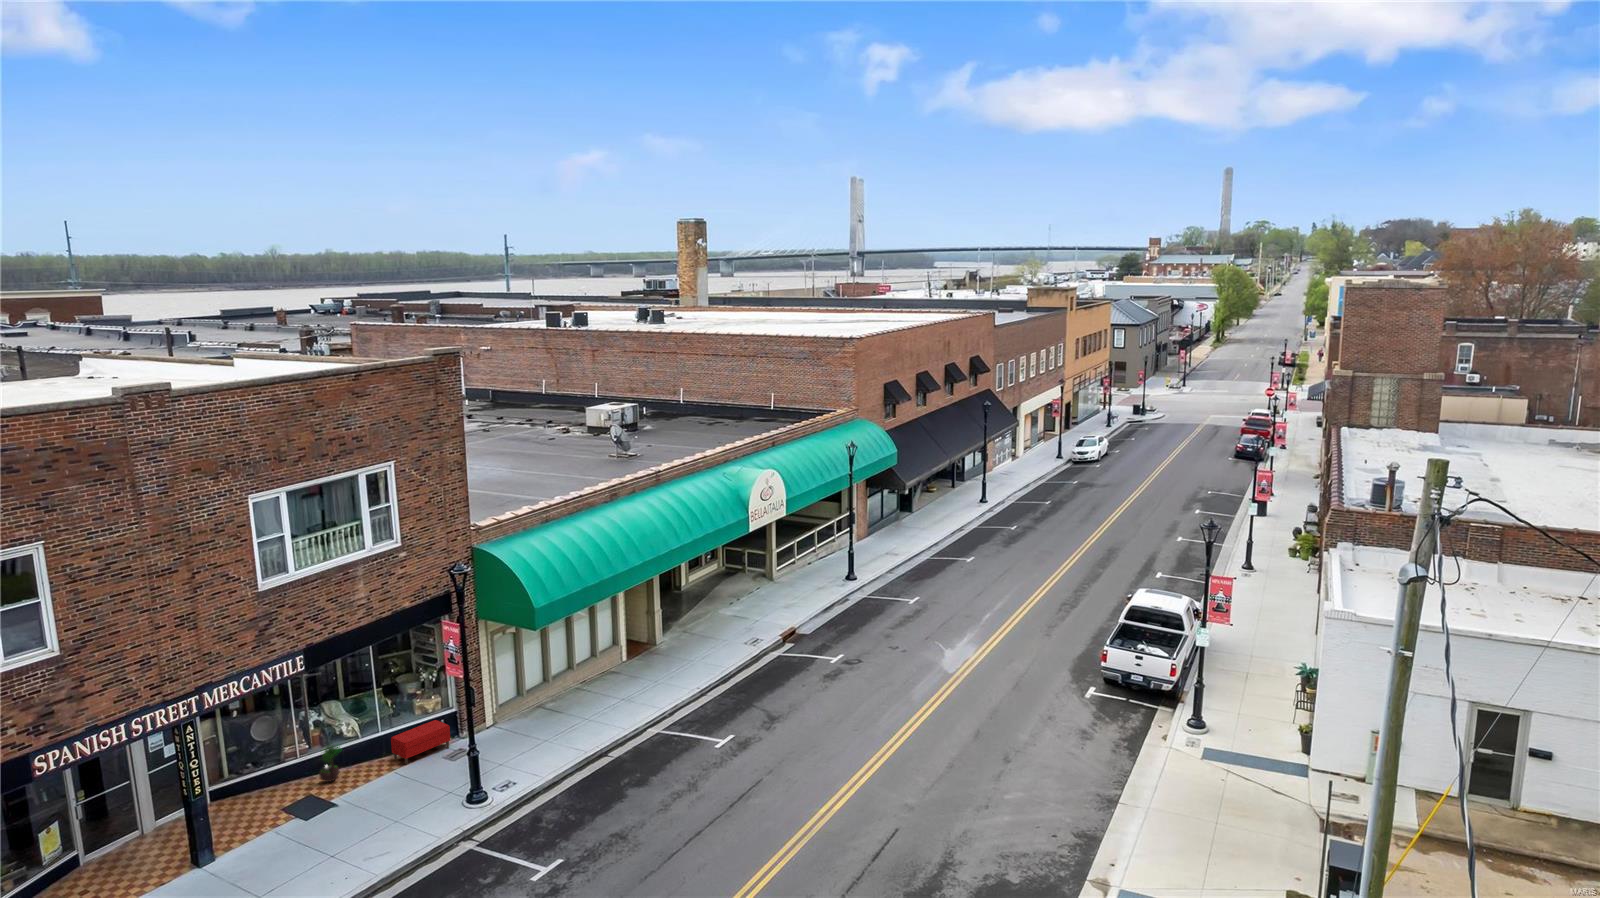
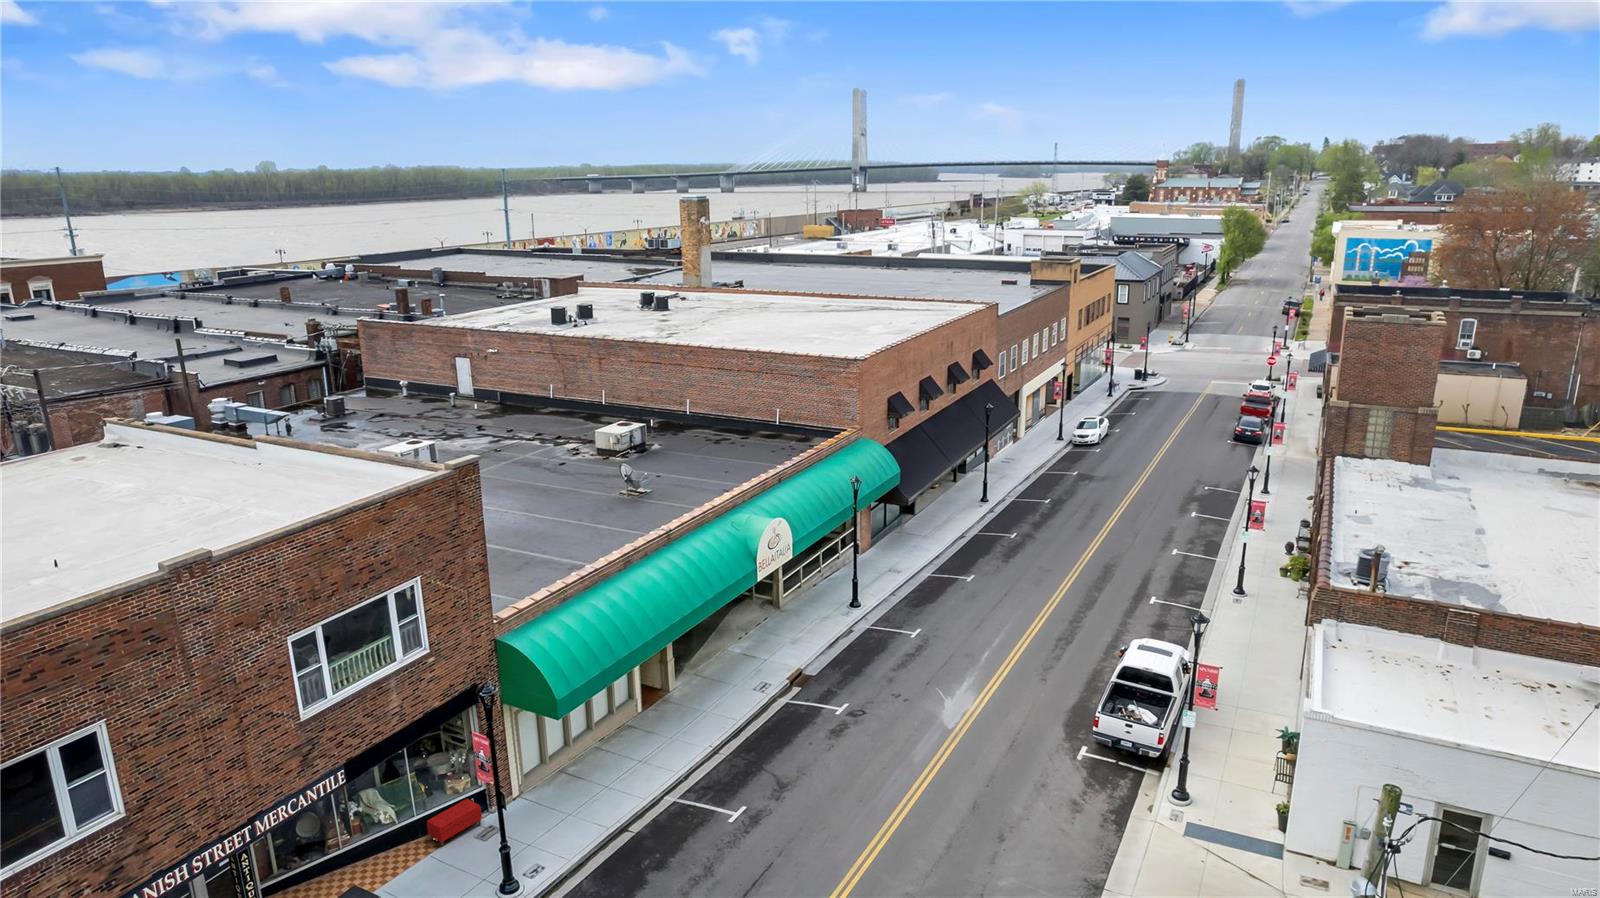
potted tree: present [319,745,342,782] -> none [361,834,384,870]

